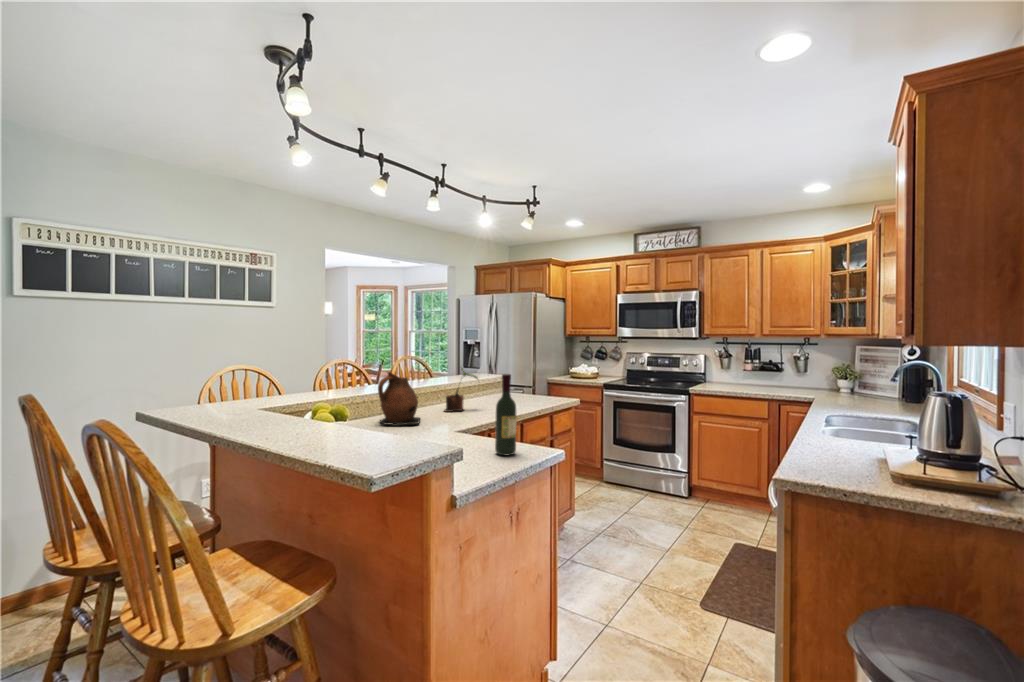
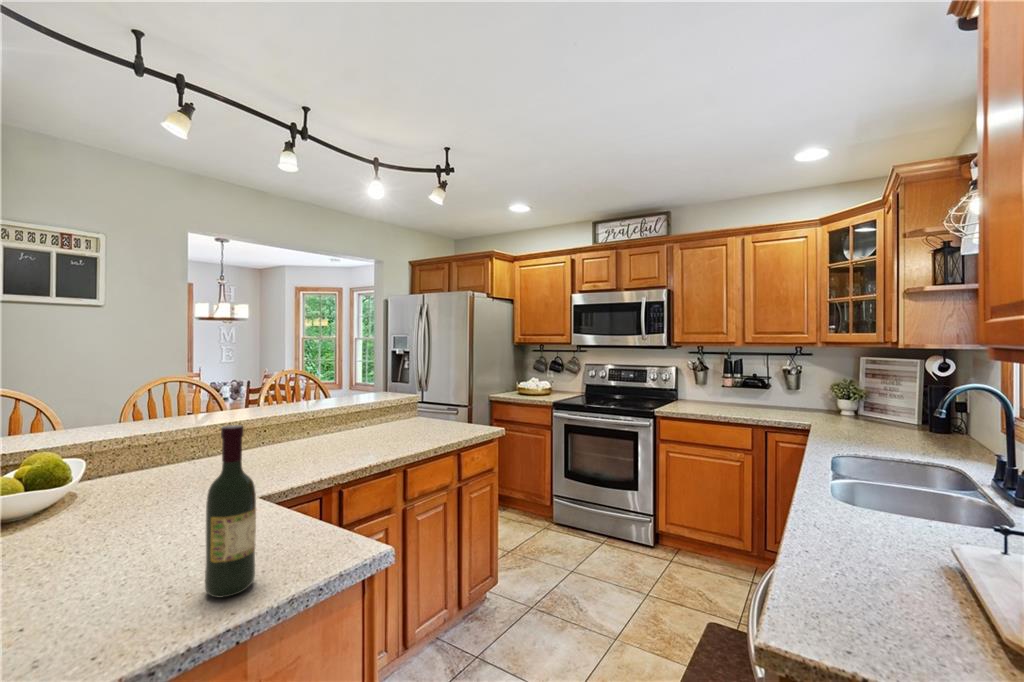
potted plant: present [445,368,478,412] -> none [268,392,329,461]
ceramic pitcher: present [378,372,420,425] -> none [105,405,205,498]

